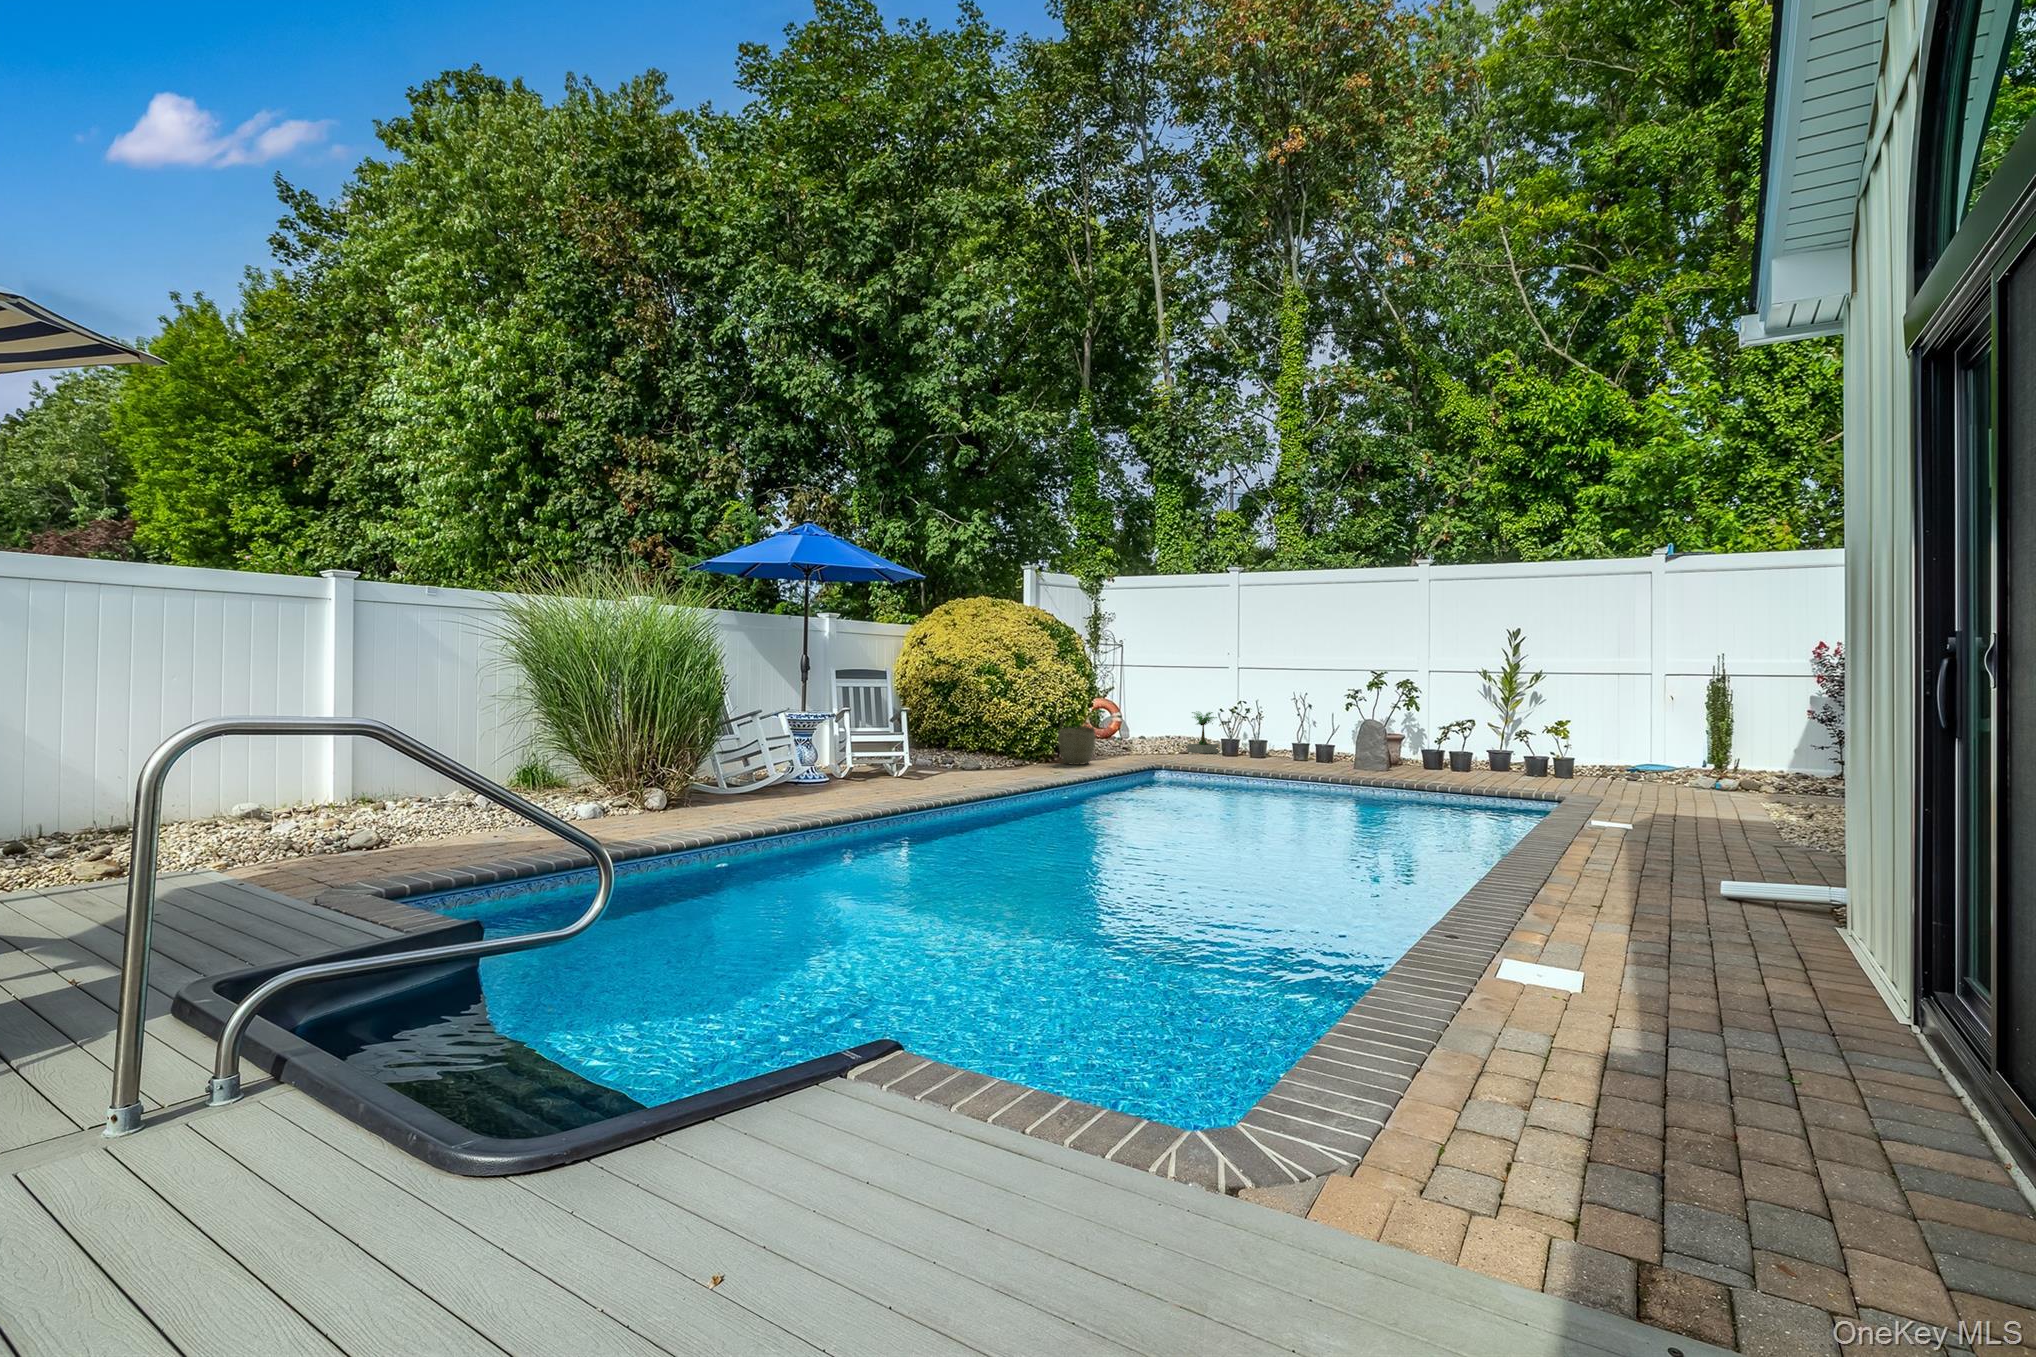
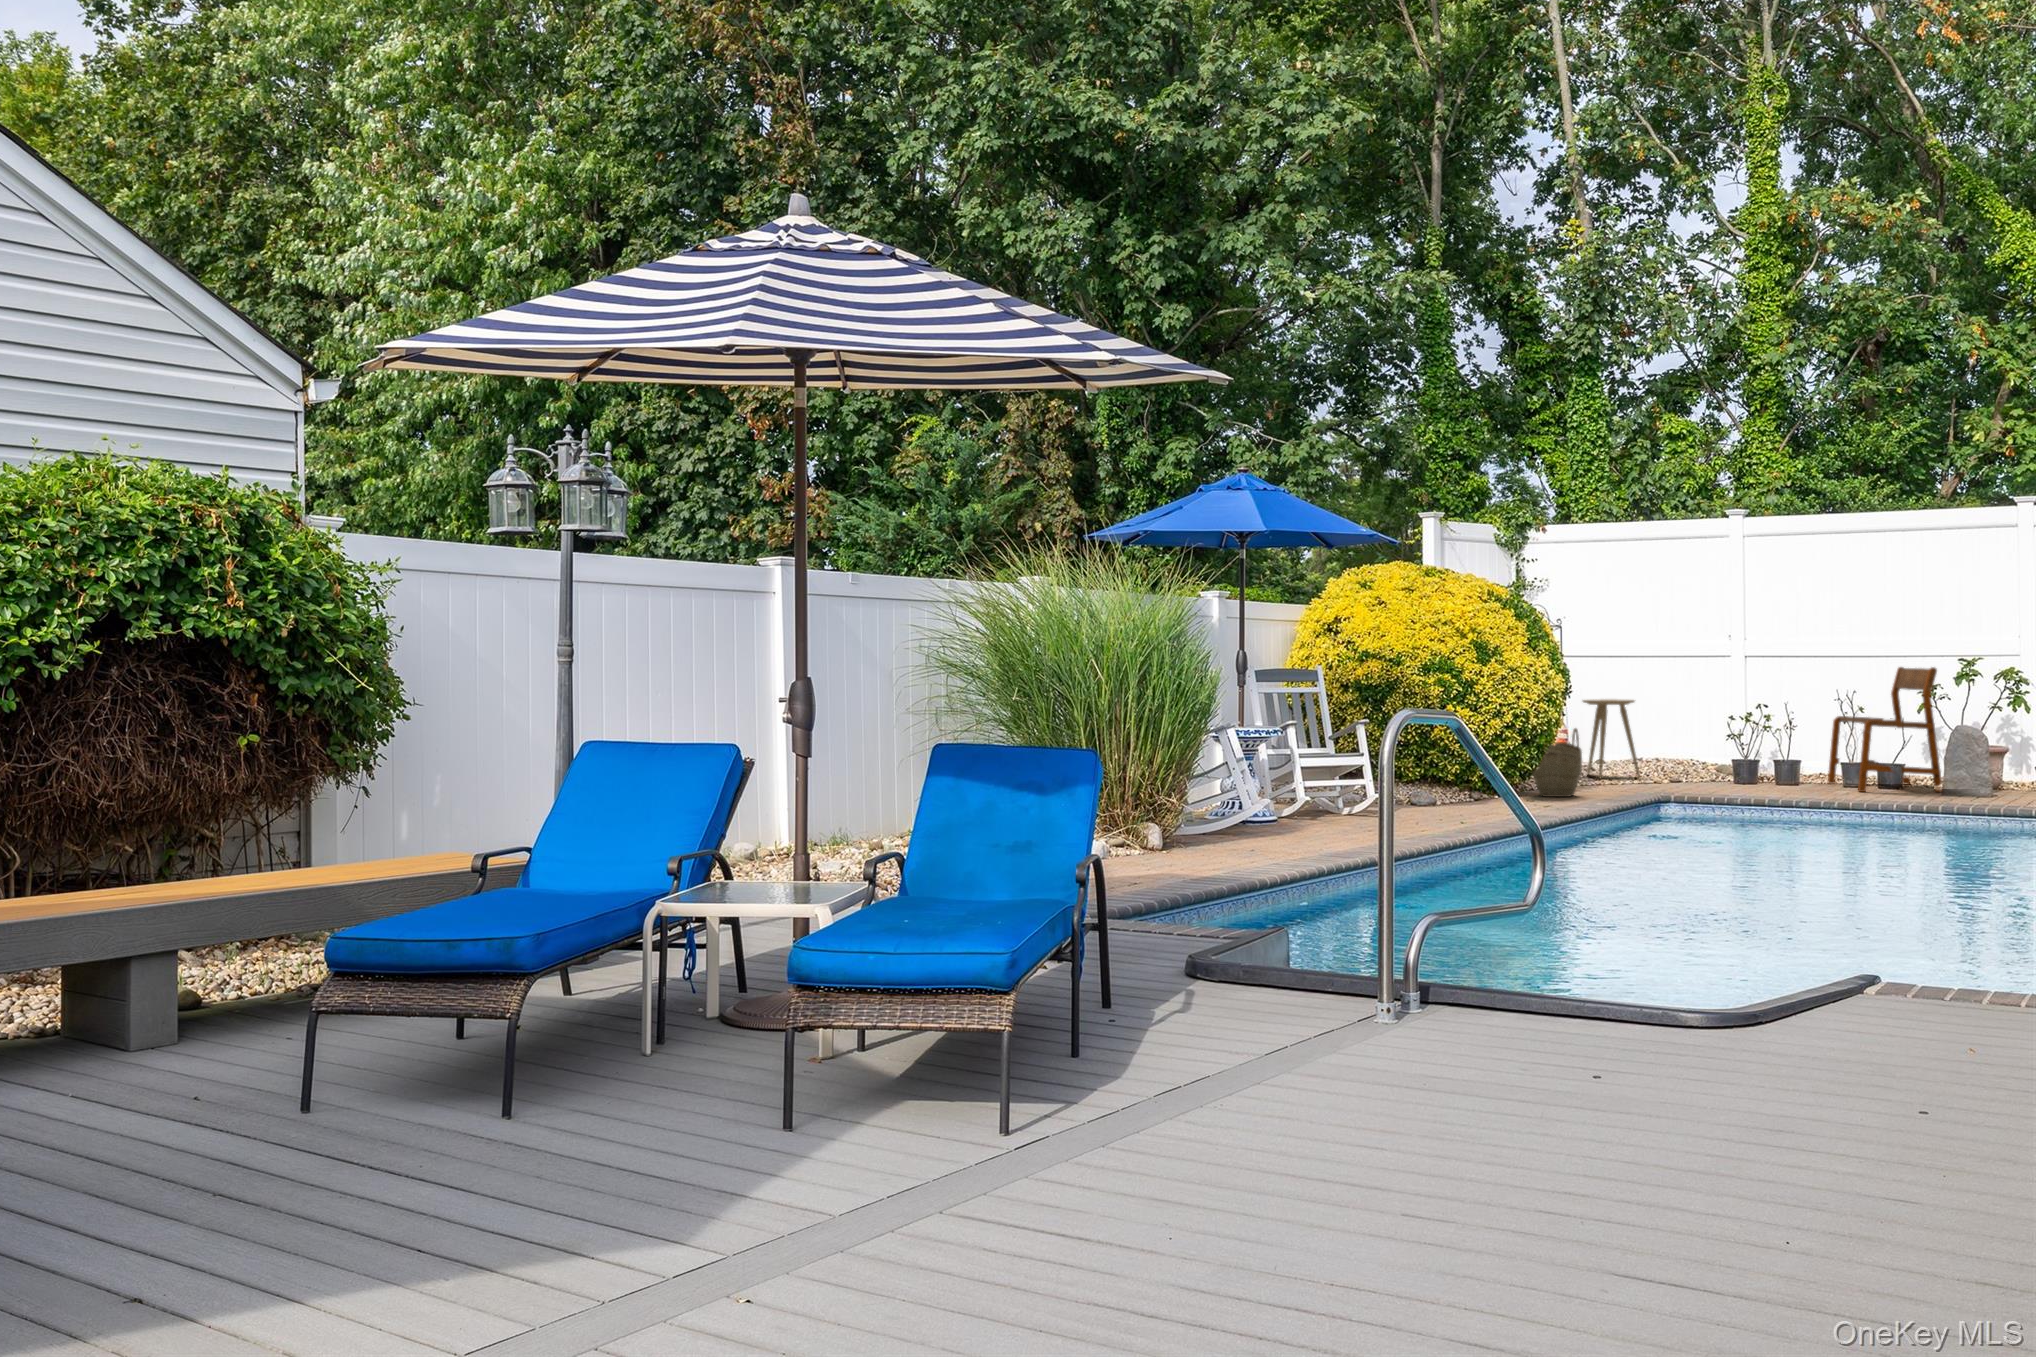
bench: none [1287,678,1352,766] -> present [1828,667,1943,792]
side table: none [1133,696,1171,750] -> present [1583,699,1640,778]
potted plant: present [1187,712,1219,754] -> none [1670,719,1722,781]

